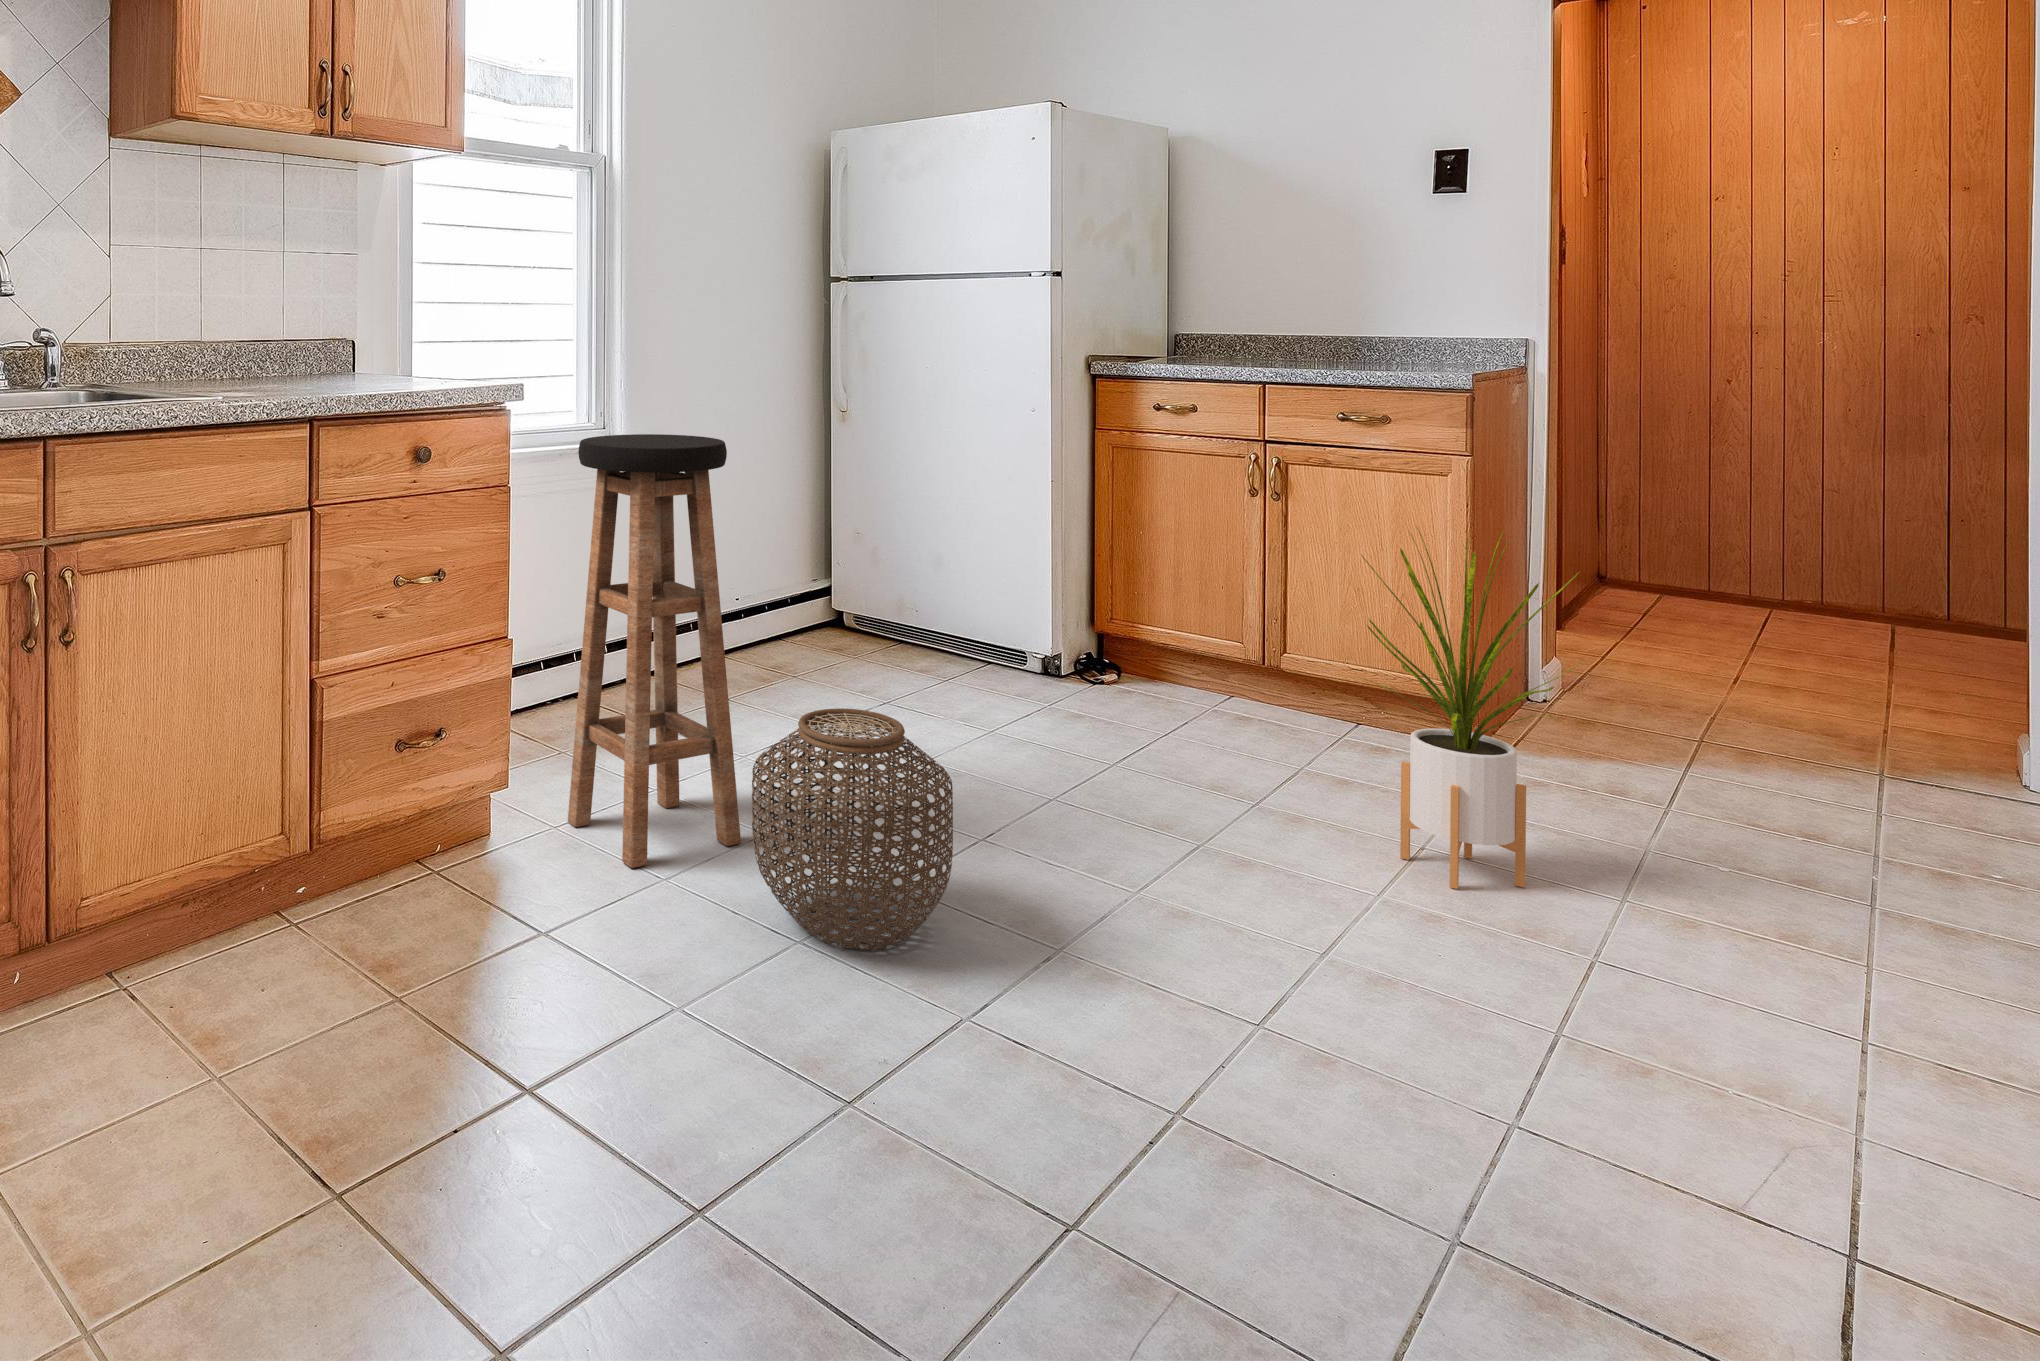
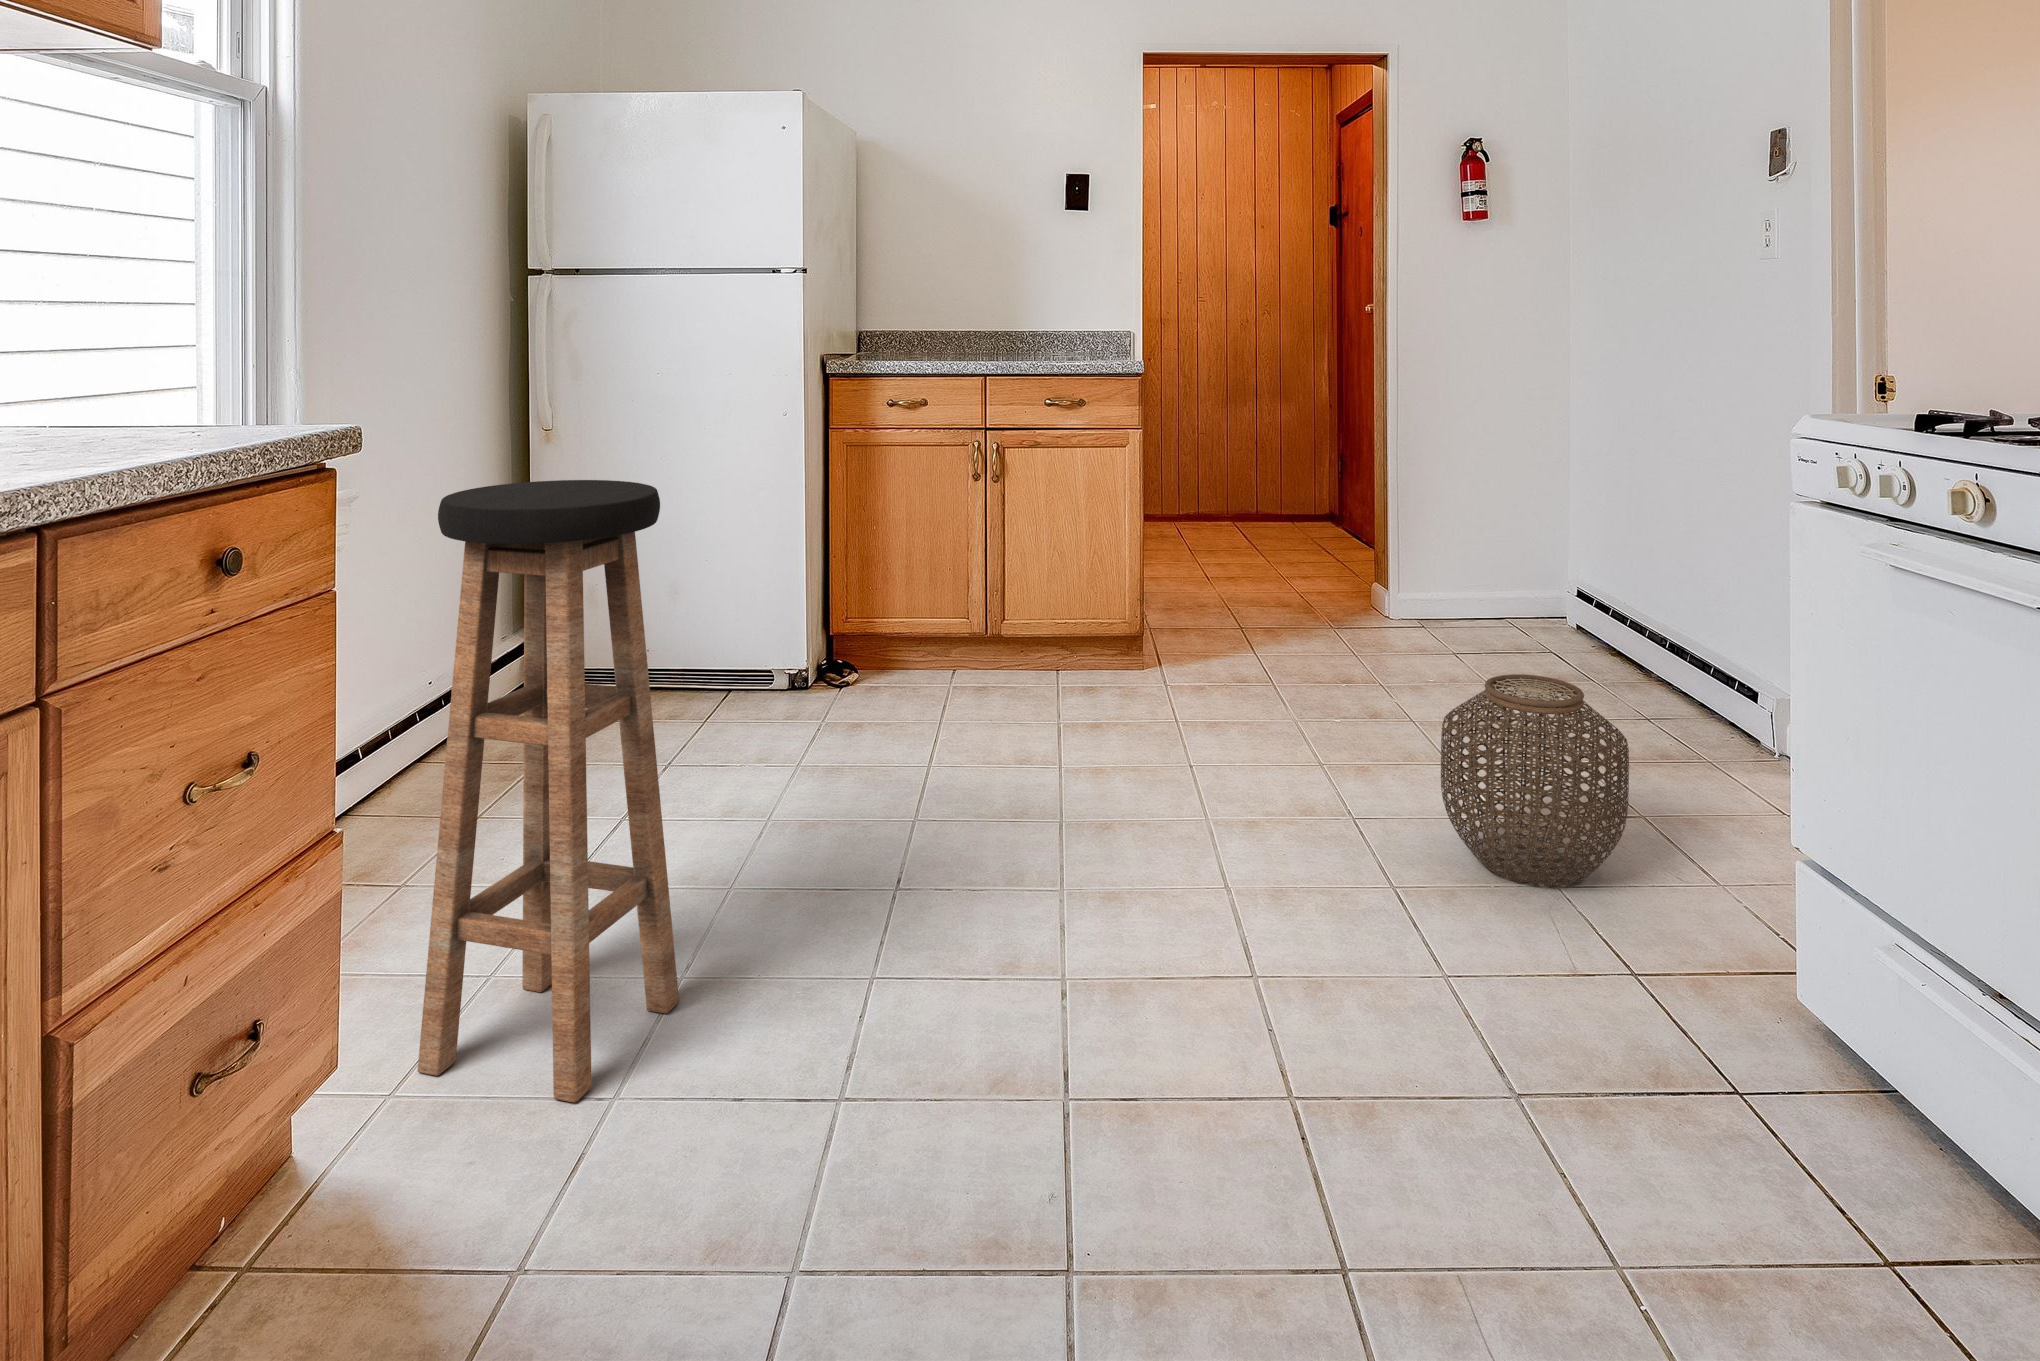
house plant: present [1361,526,1584,889] -> none [1167,495,1322,800]
woven basket: present [752,708,953,949] -> present [1441,674,1629,887]

